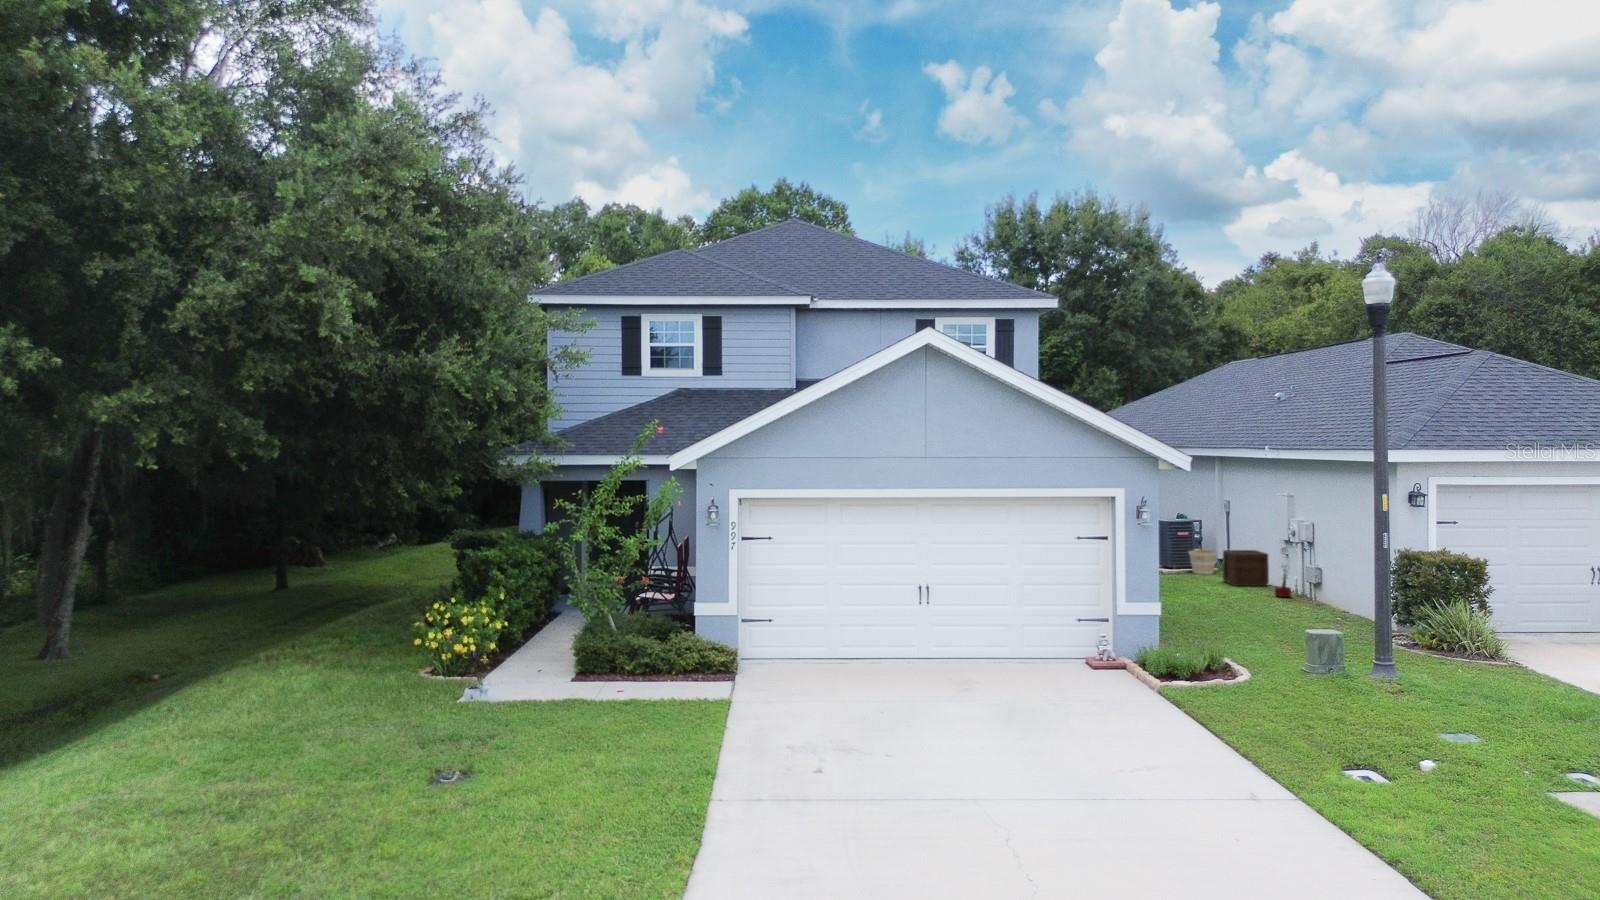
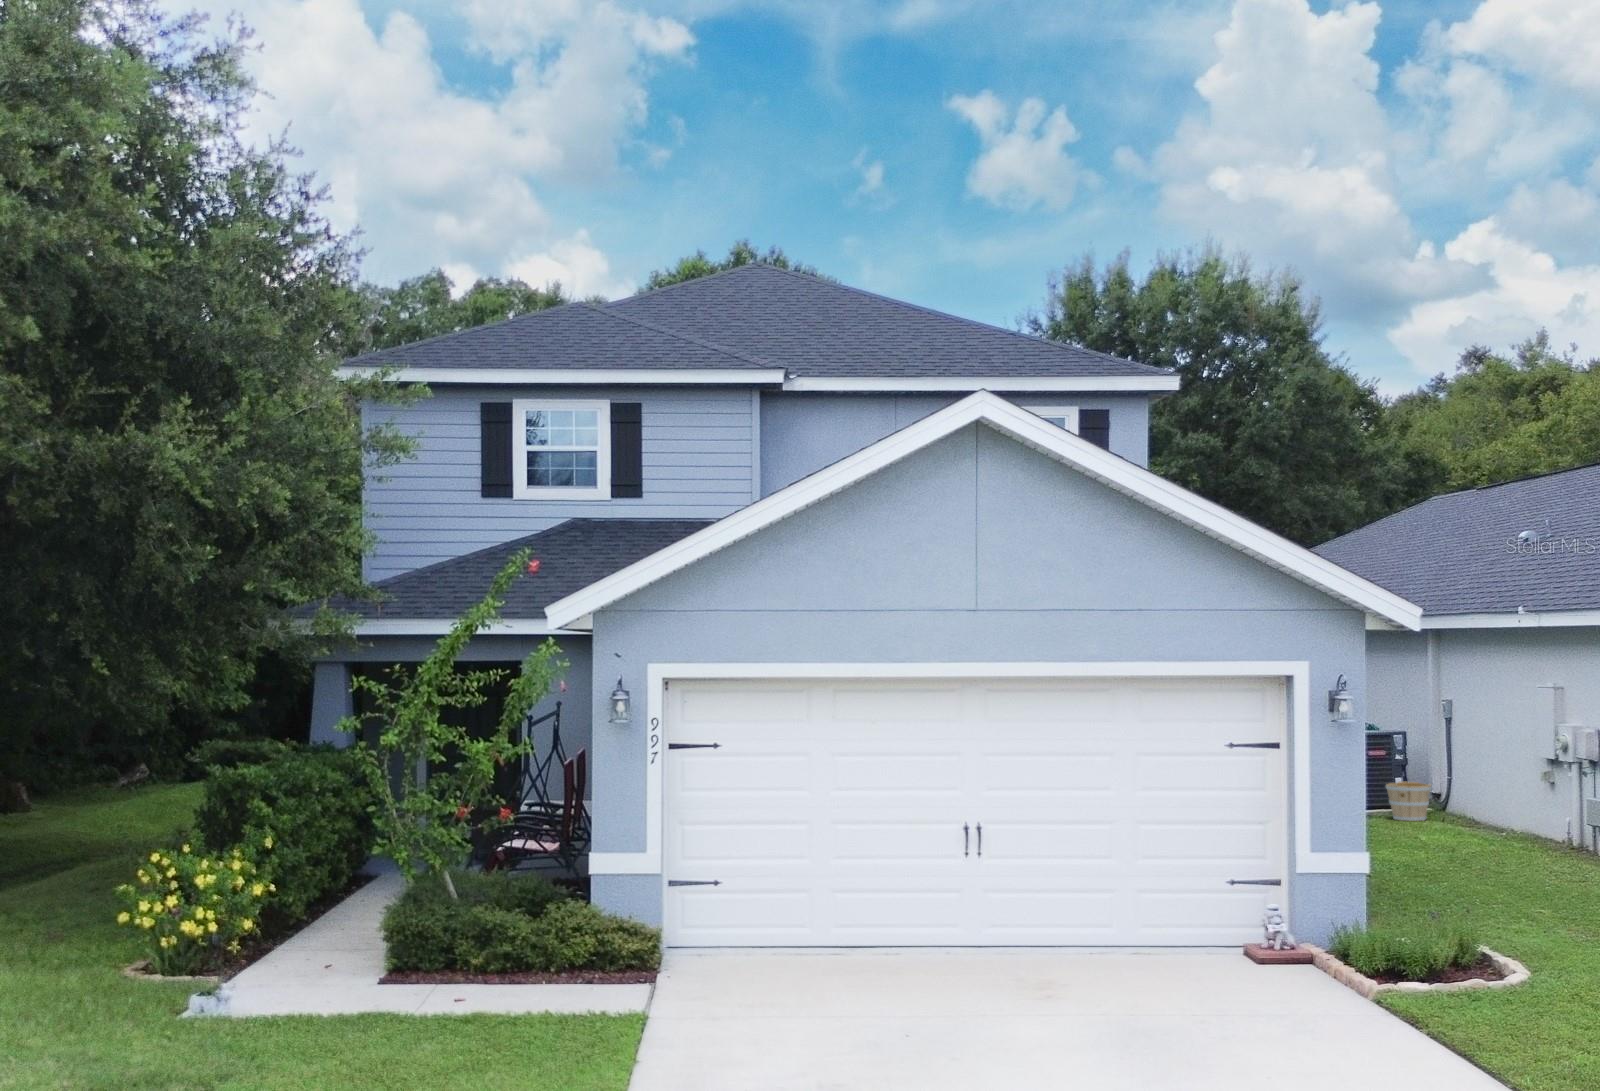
wooden crate: present [1223,550,1269,586] -> none [1443,780,1518,838]
decorative plant: present [1275,566,1291,597] -> none [1532,795,1559,854]

